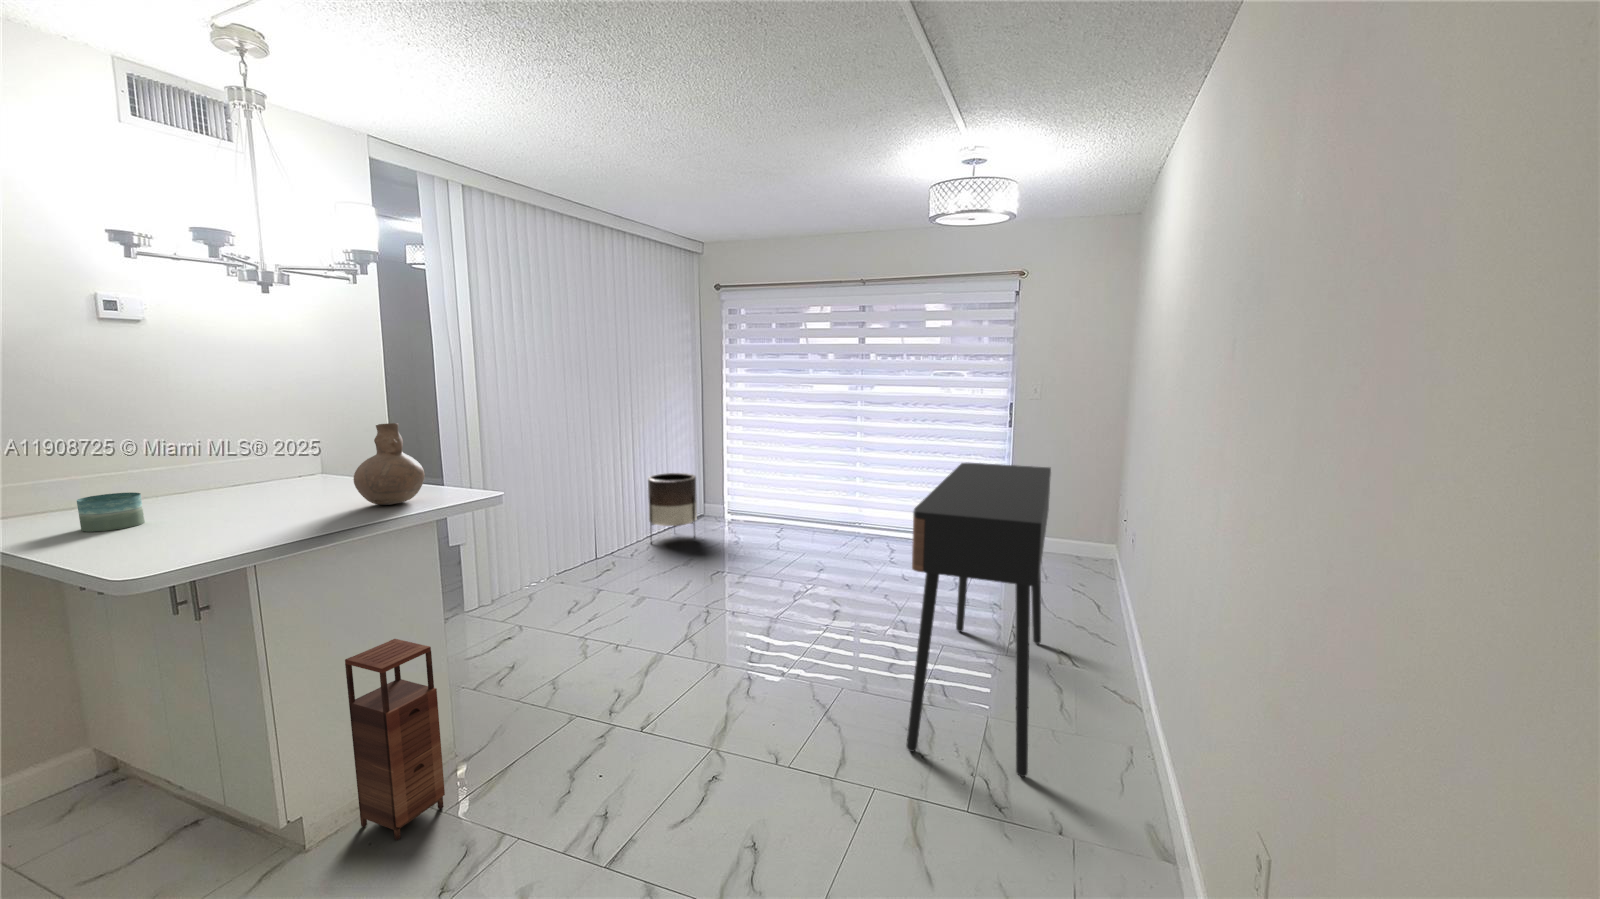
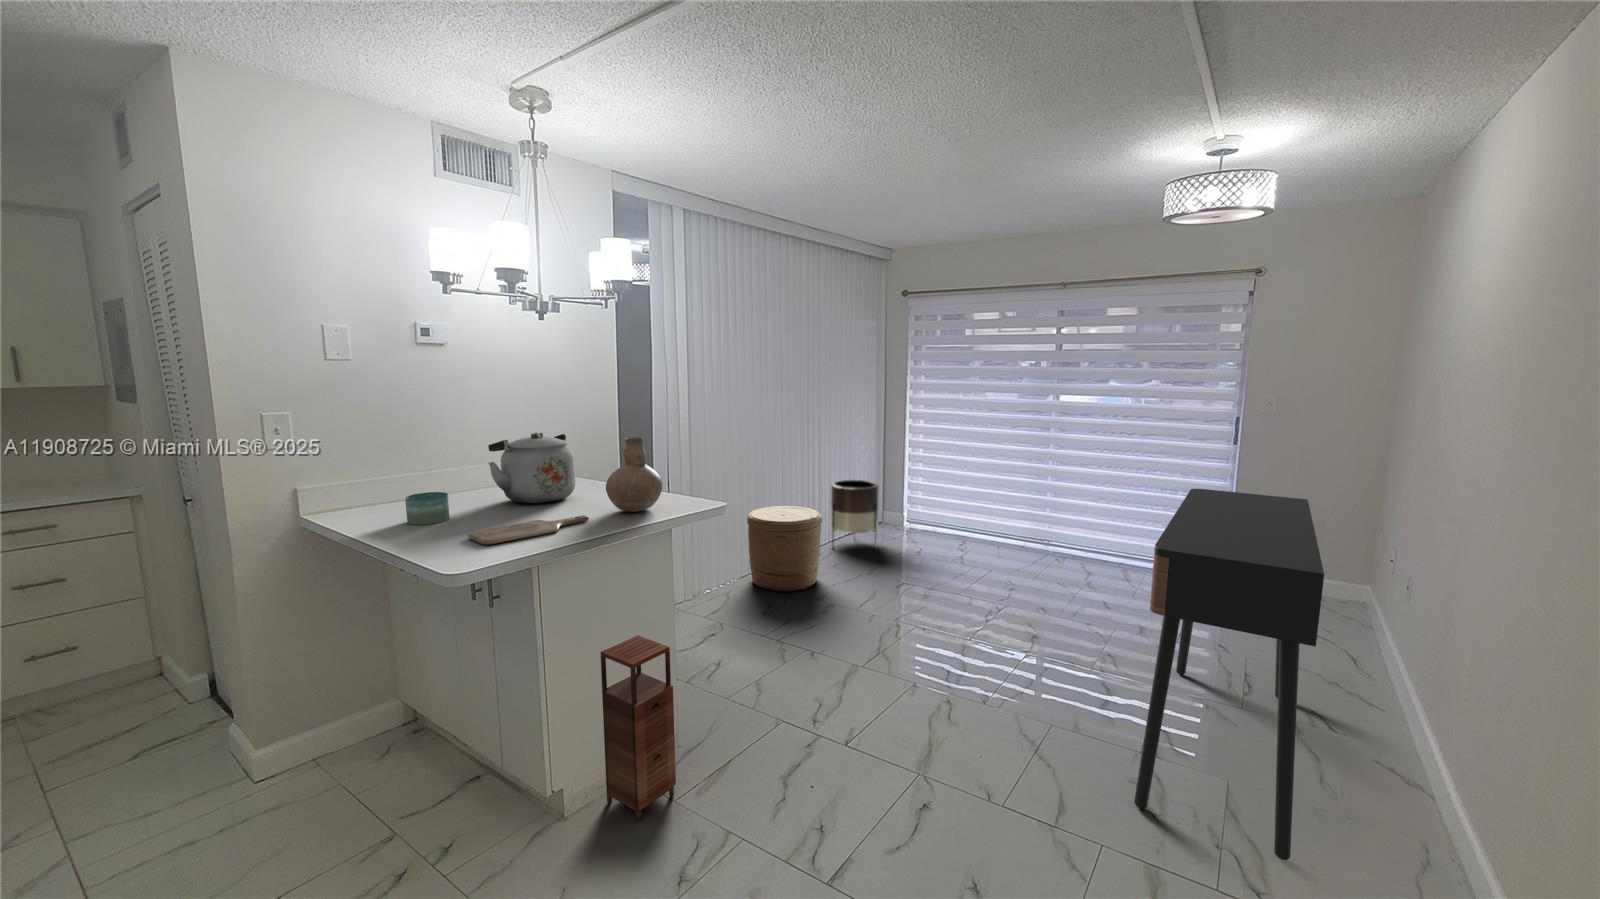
kettle: none [201,422,323,502] -> present [488,432,576,503]
woven basket: none [552,501,634,589] -> present [747,506,822,592]
cutting board: none [160,510,330,547] -> present [468,515,589,545]

